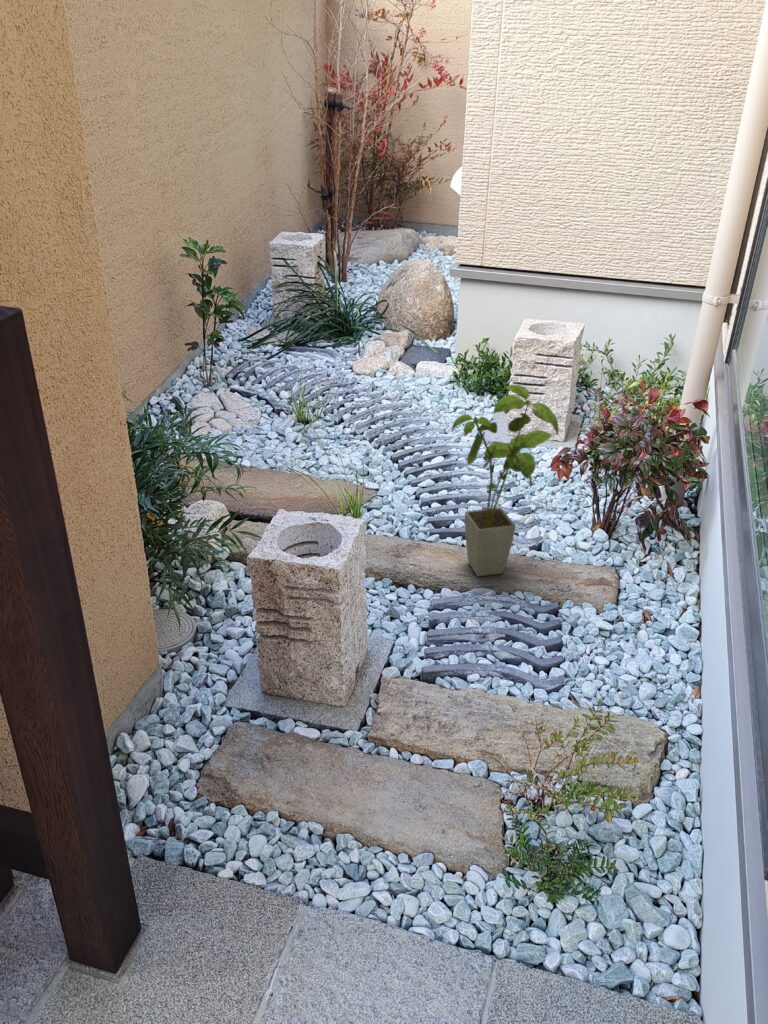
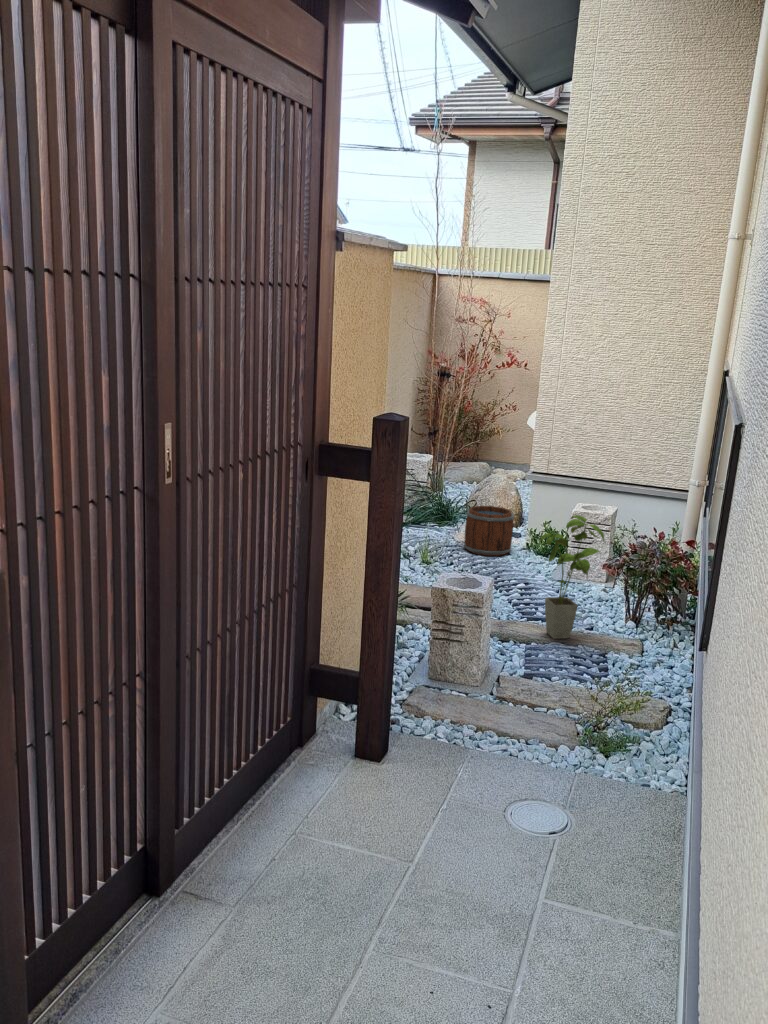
bucket: none [362,321,434,400] -> present [464,506,514,556]

